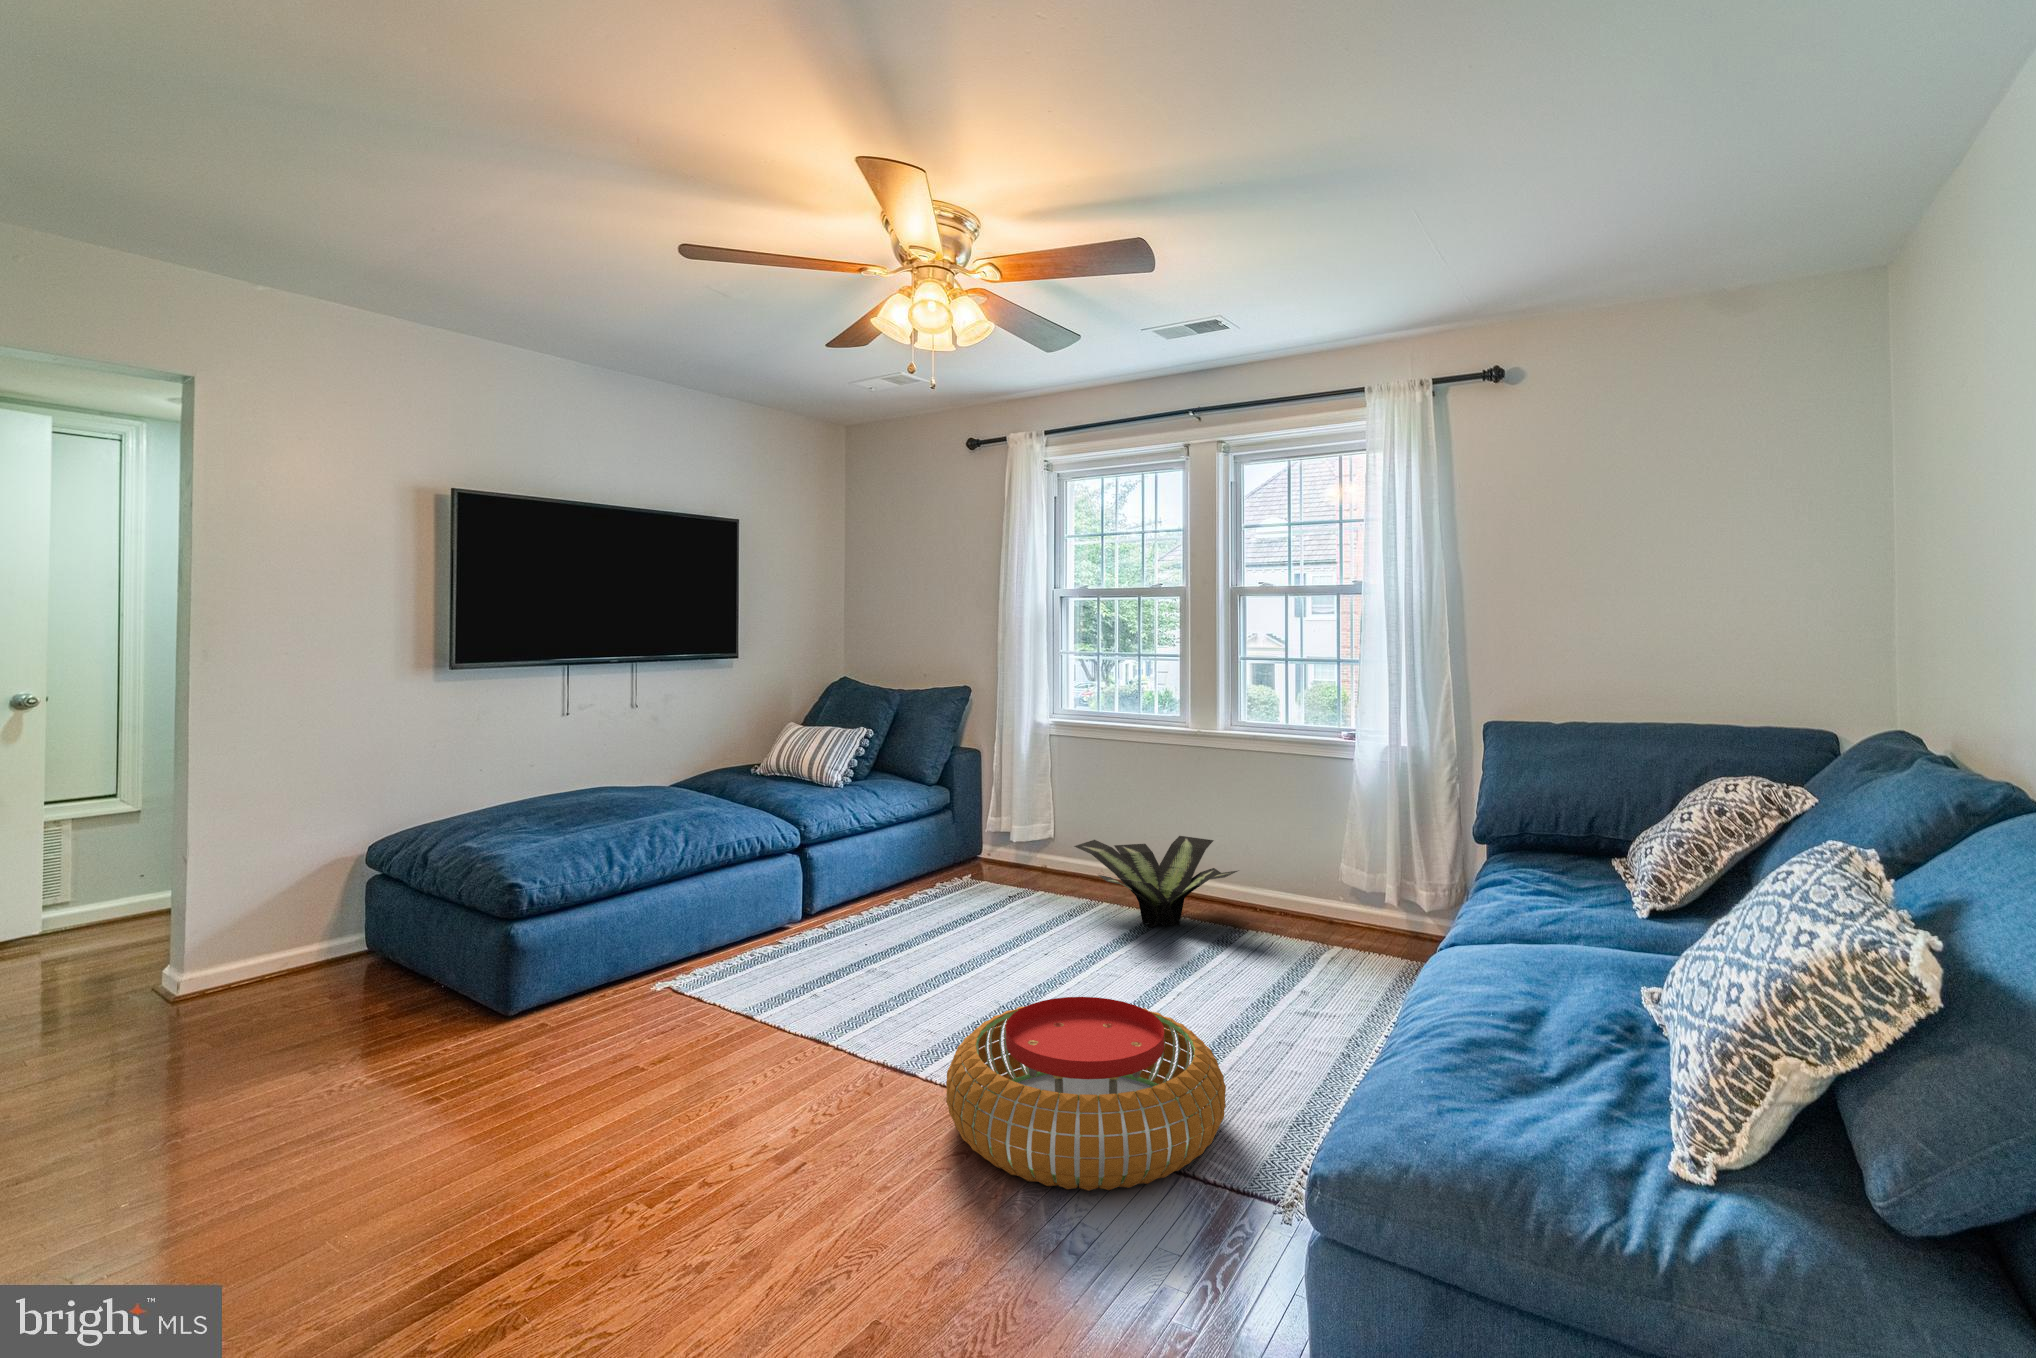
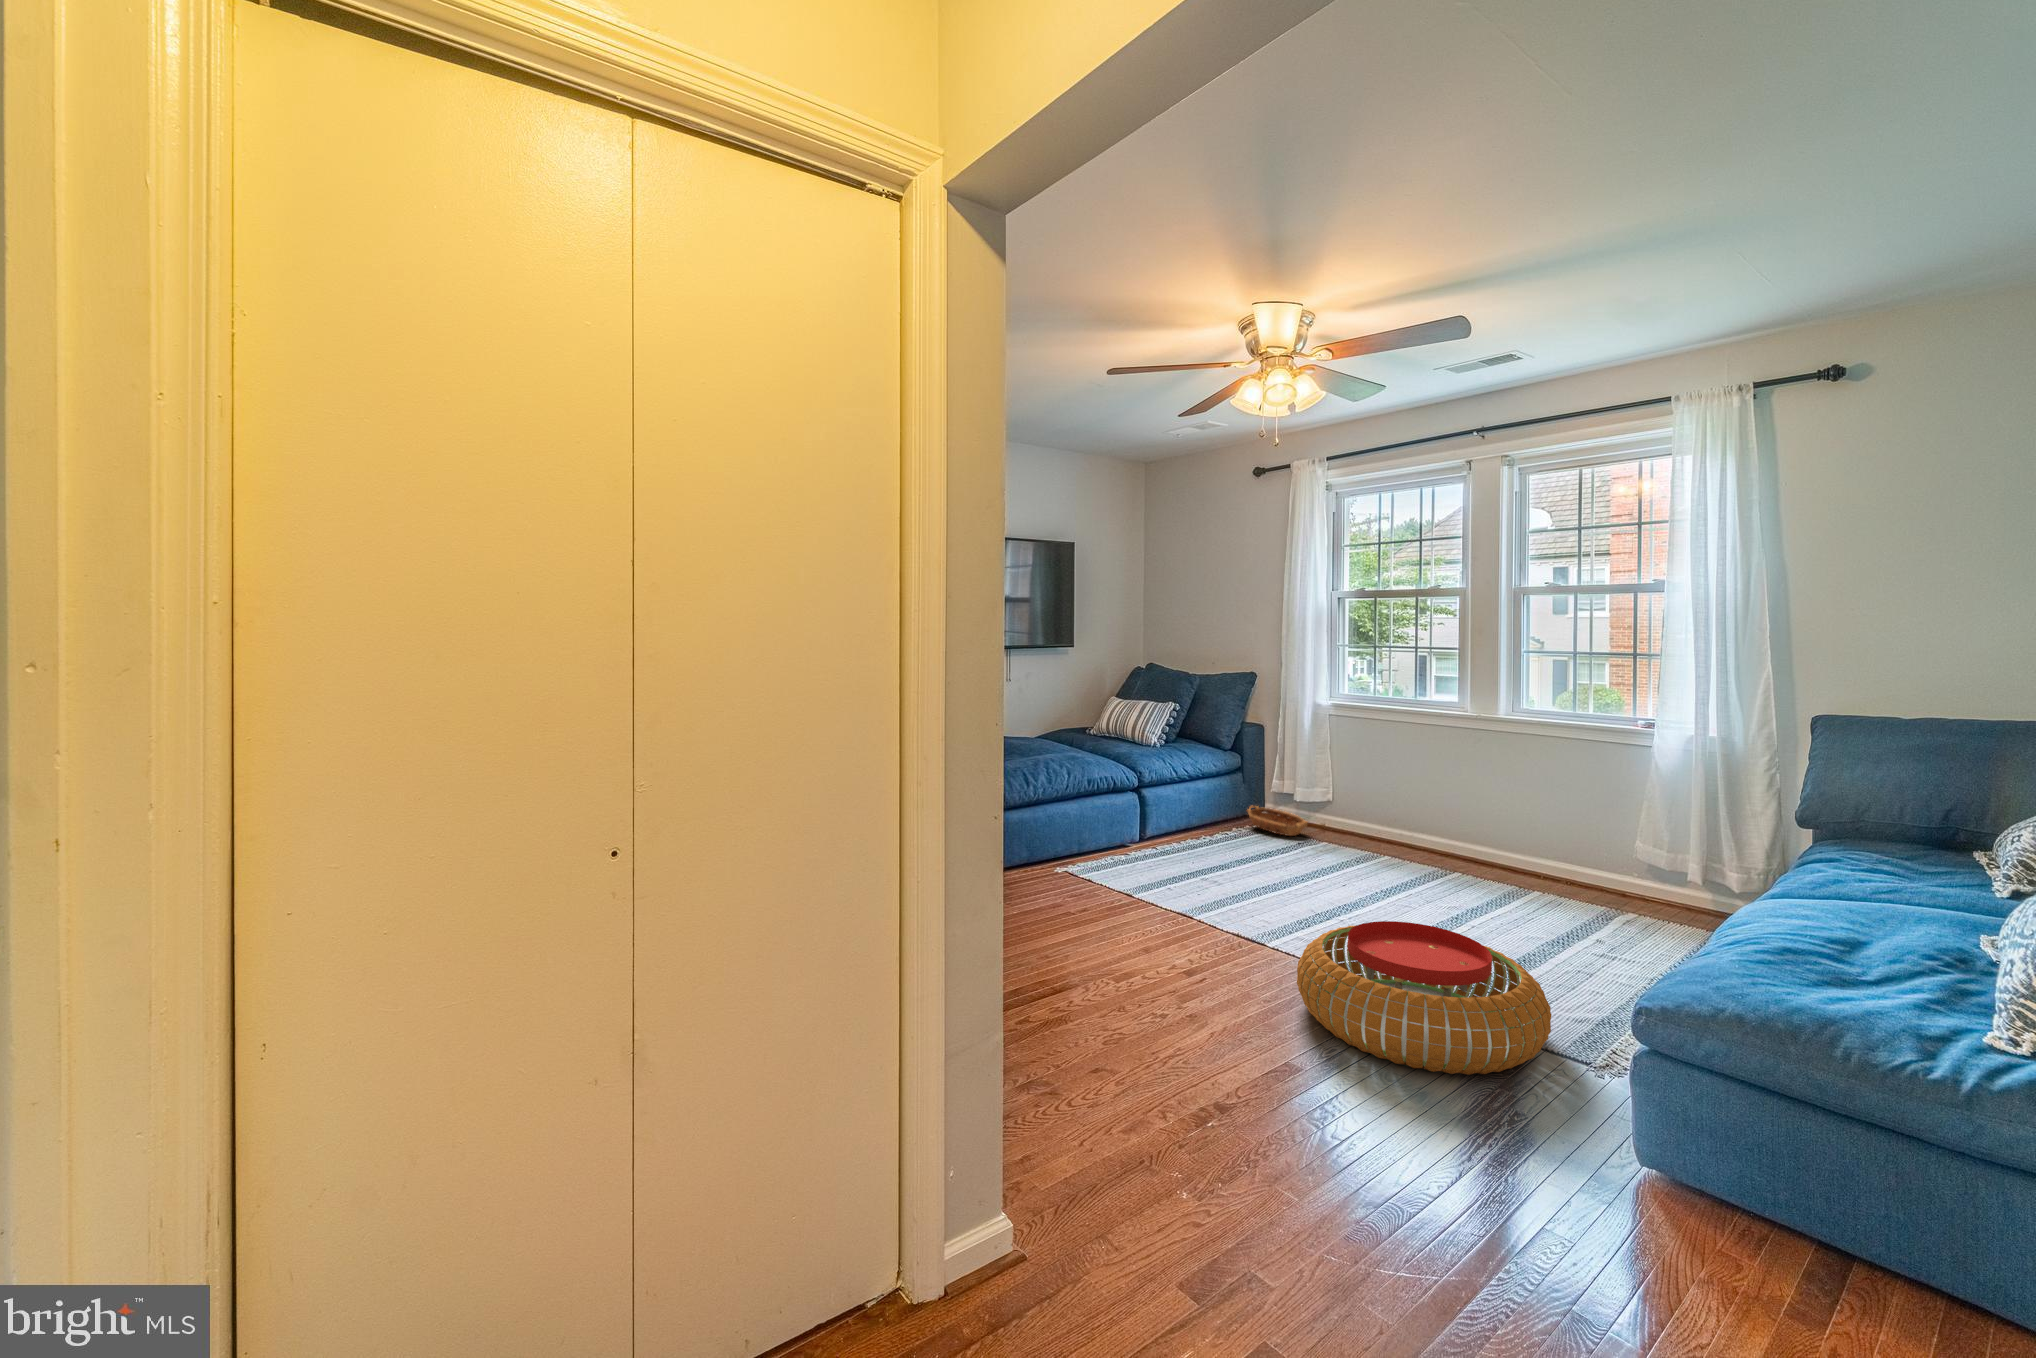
potted plant: present [1074,836,1238,927] -> none [1361,802,1524,880]
basket: none [942,847,1040,889] -> present [1247,806,1307,836]

